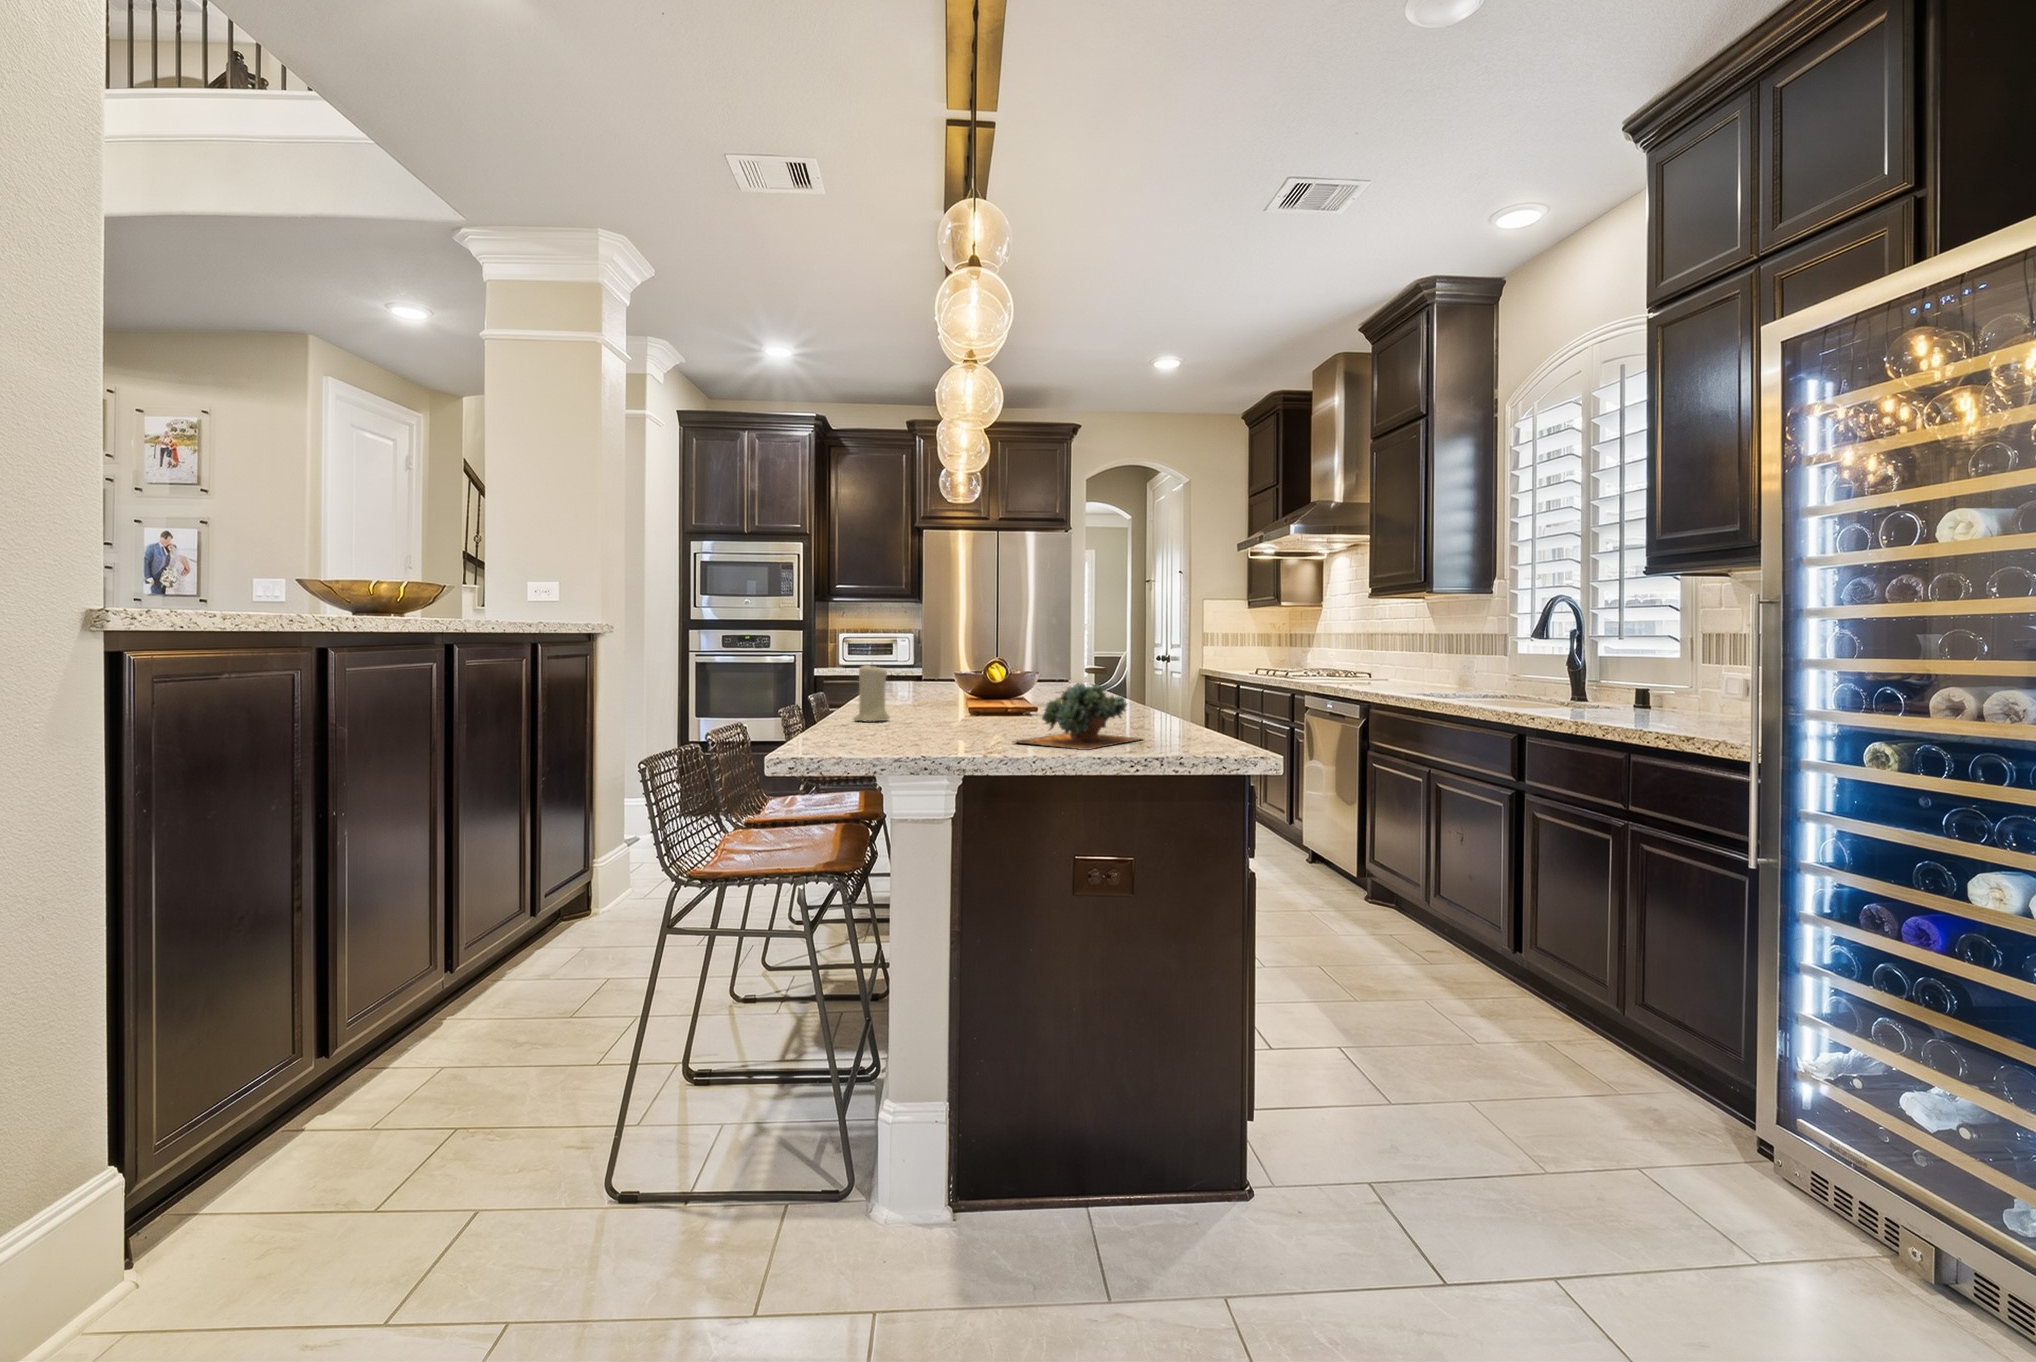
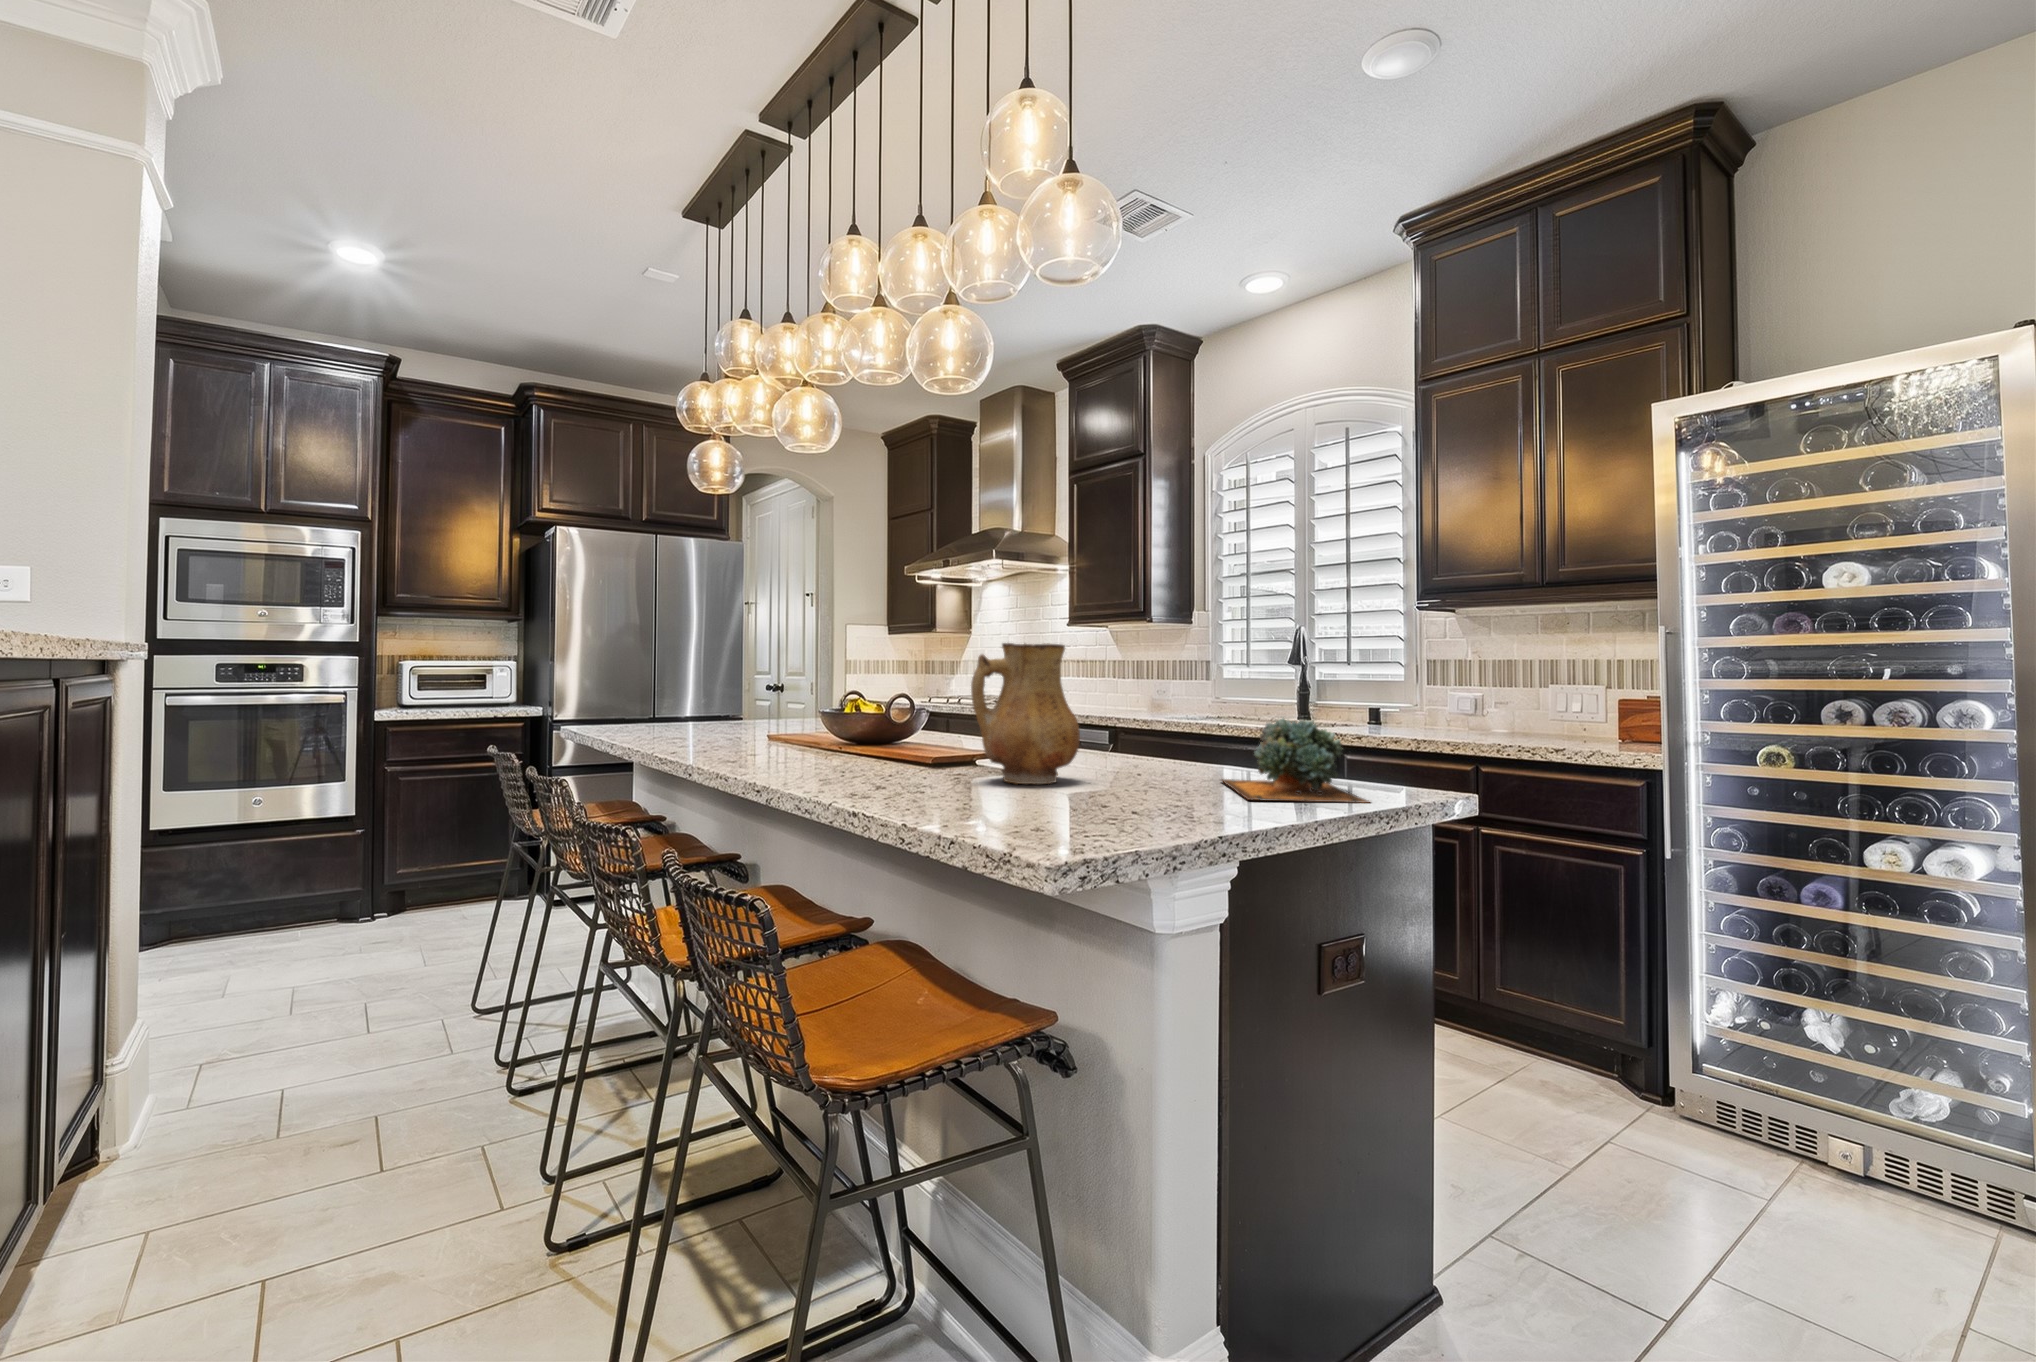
ceramic pitcher: none [912,623,994,727] -> present [971,643,1080,784]
candle: present [853,665,890,722] -> none [856,699,907,784]

